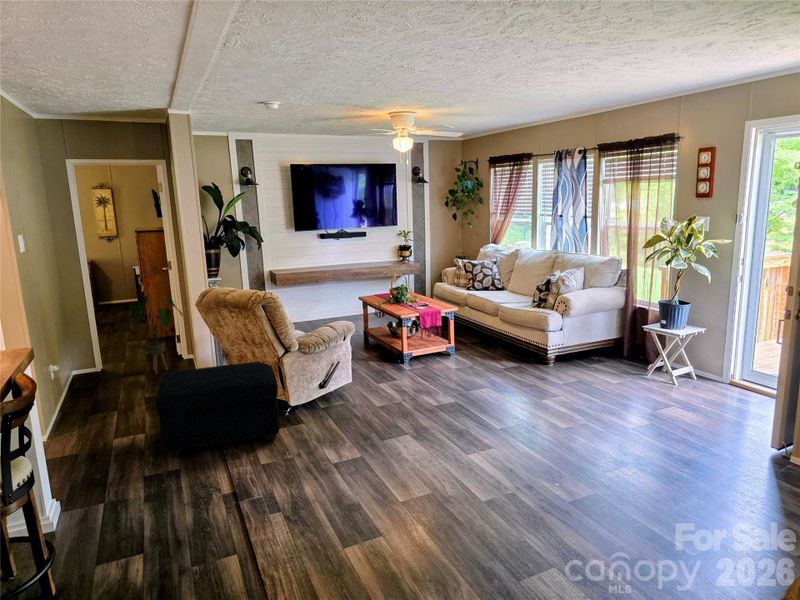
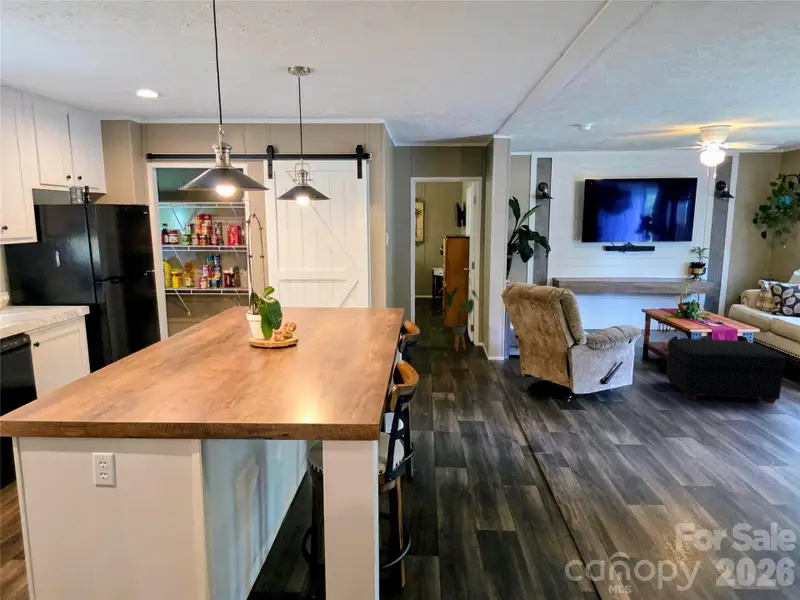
ottoman: present [157,362,280,457] -> present [666,339,785,404]

